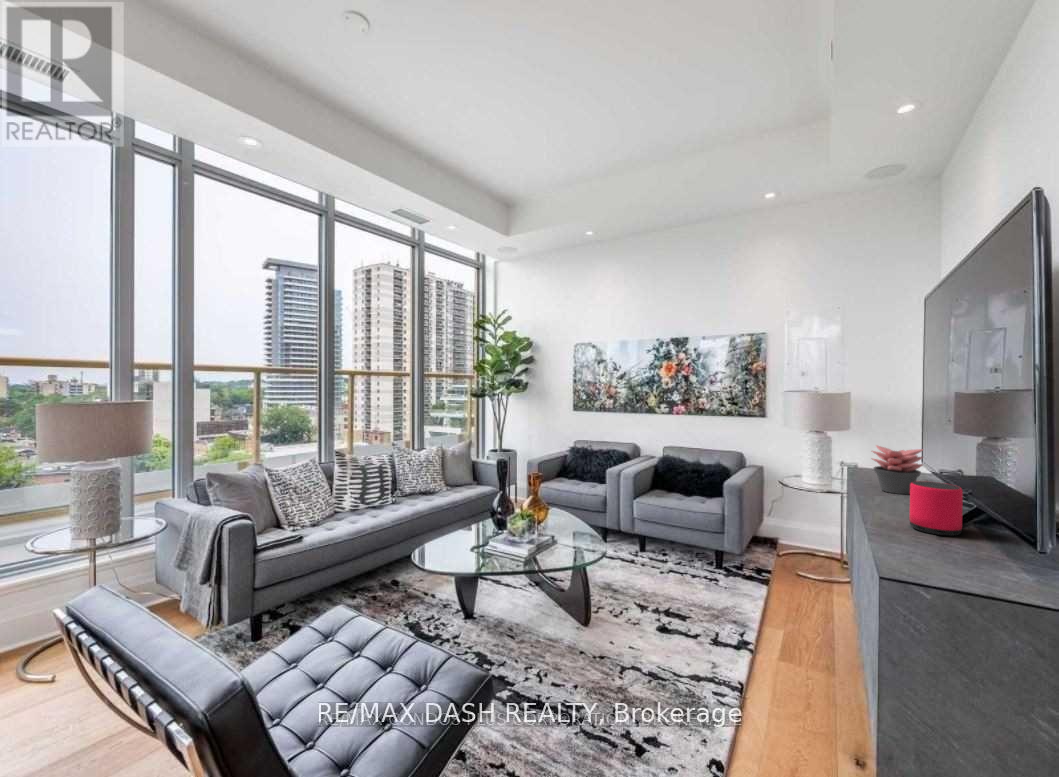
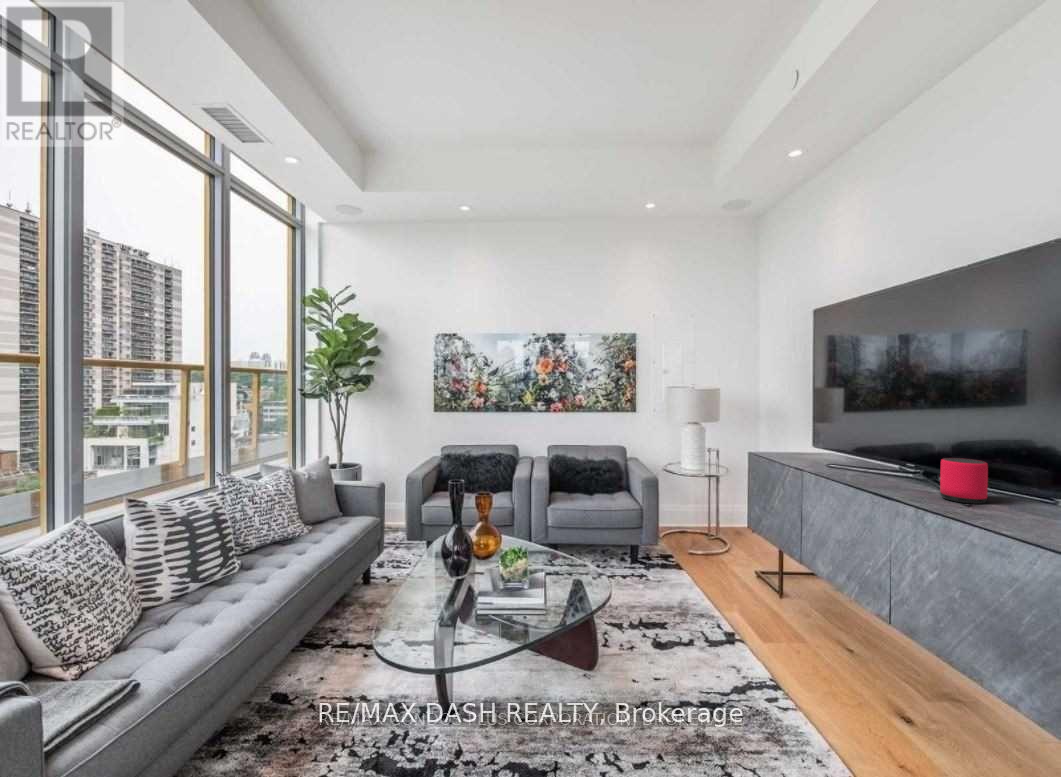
succulent plant: present [872,445,923,494] -> none [819,430,864,471]

